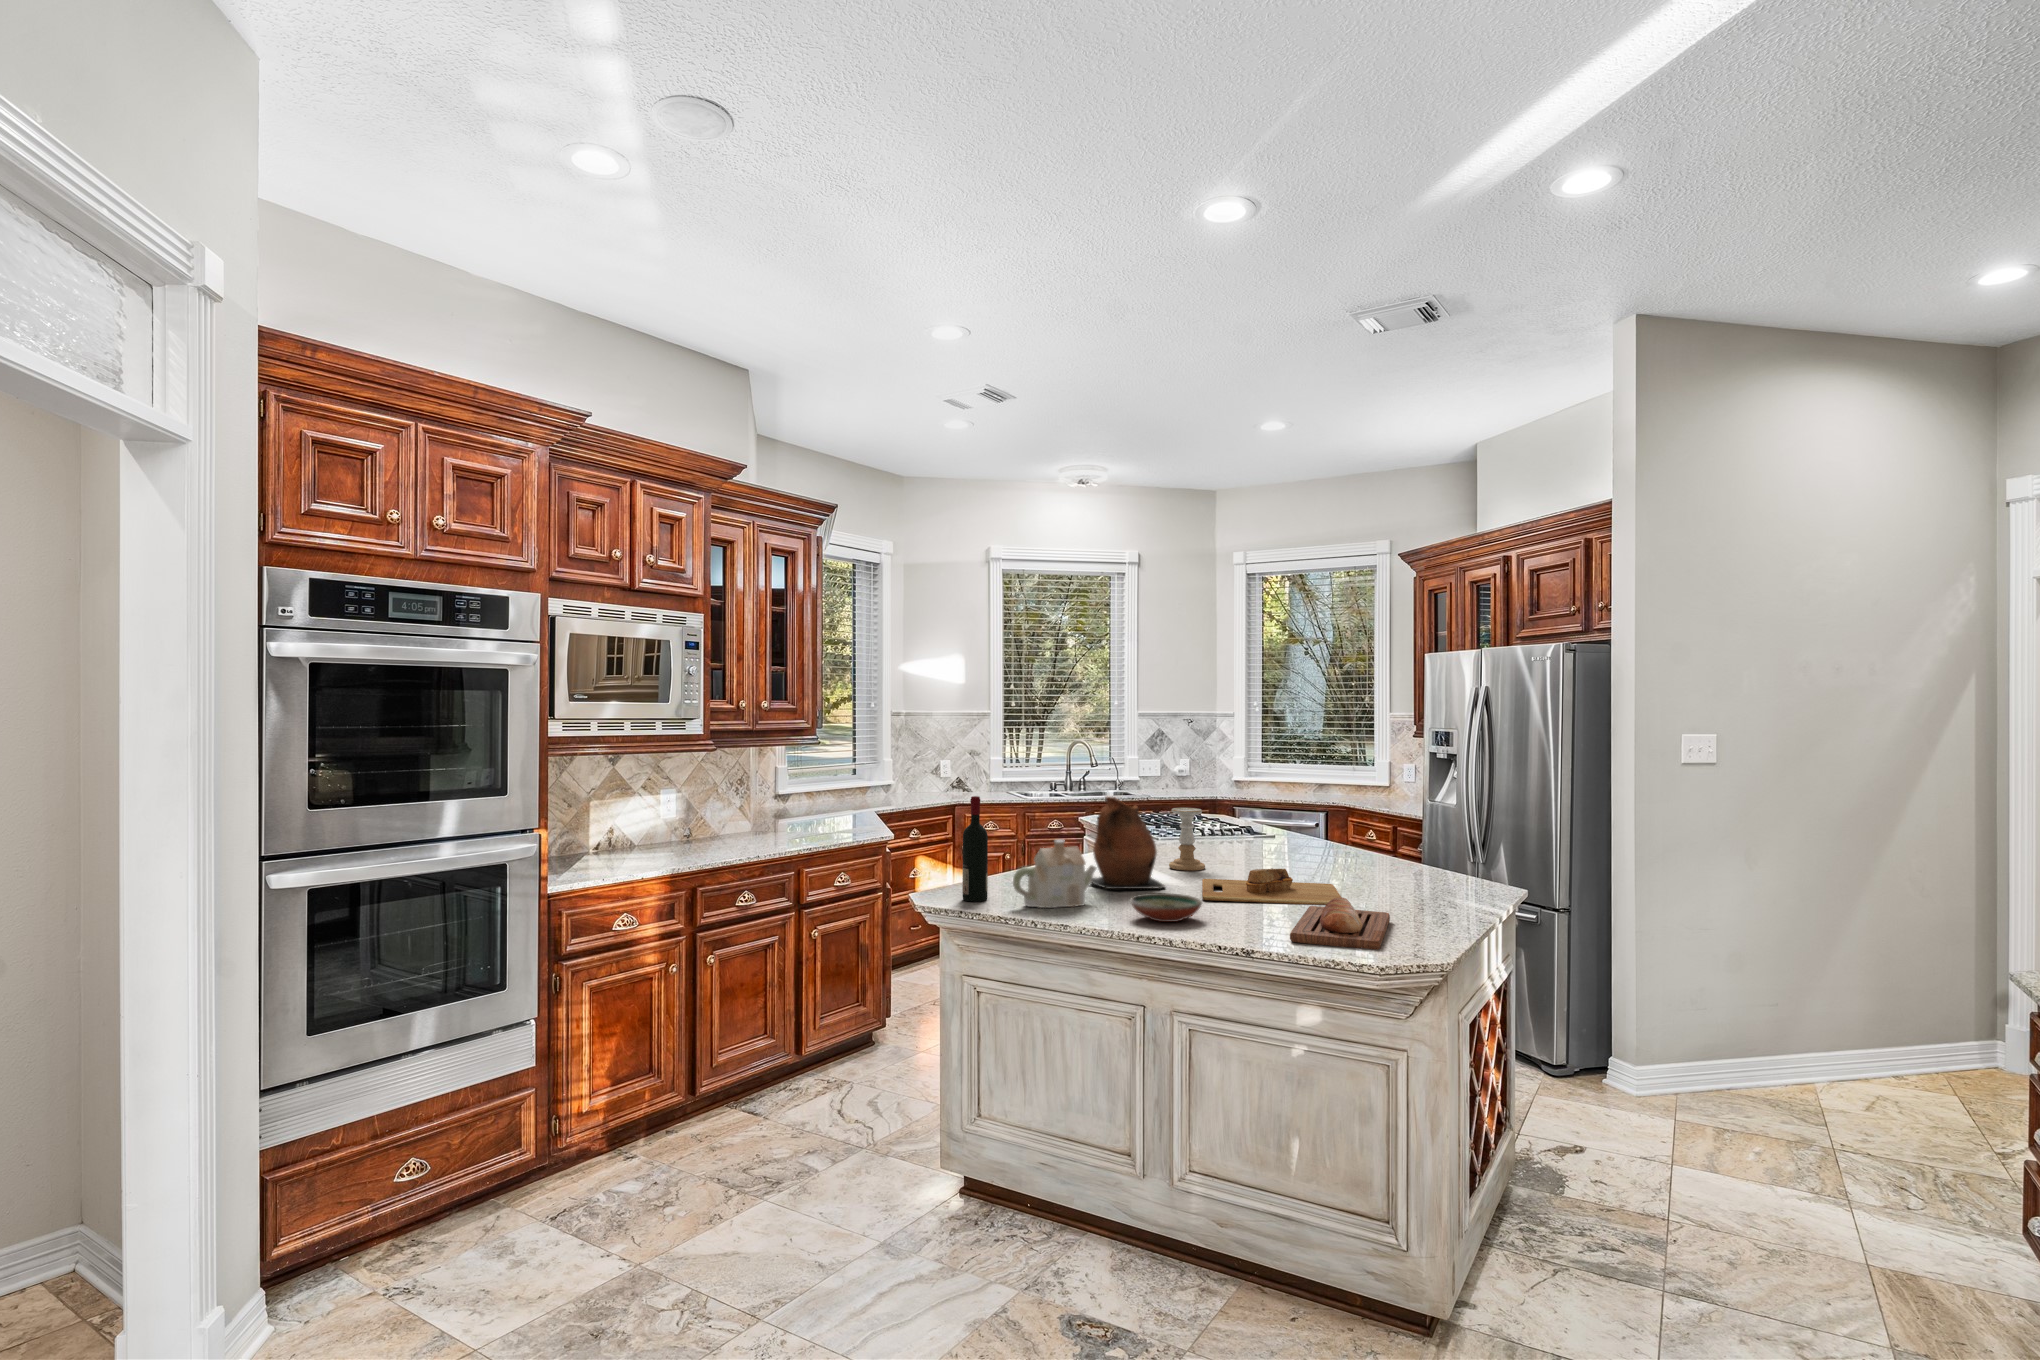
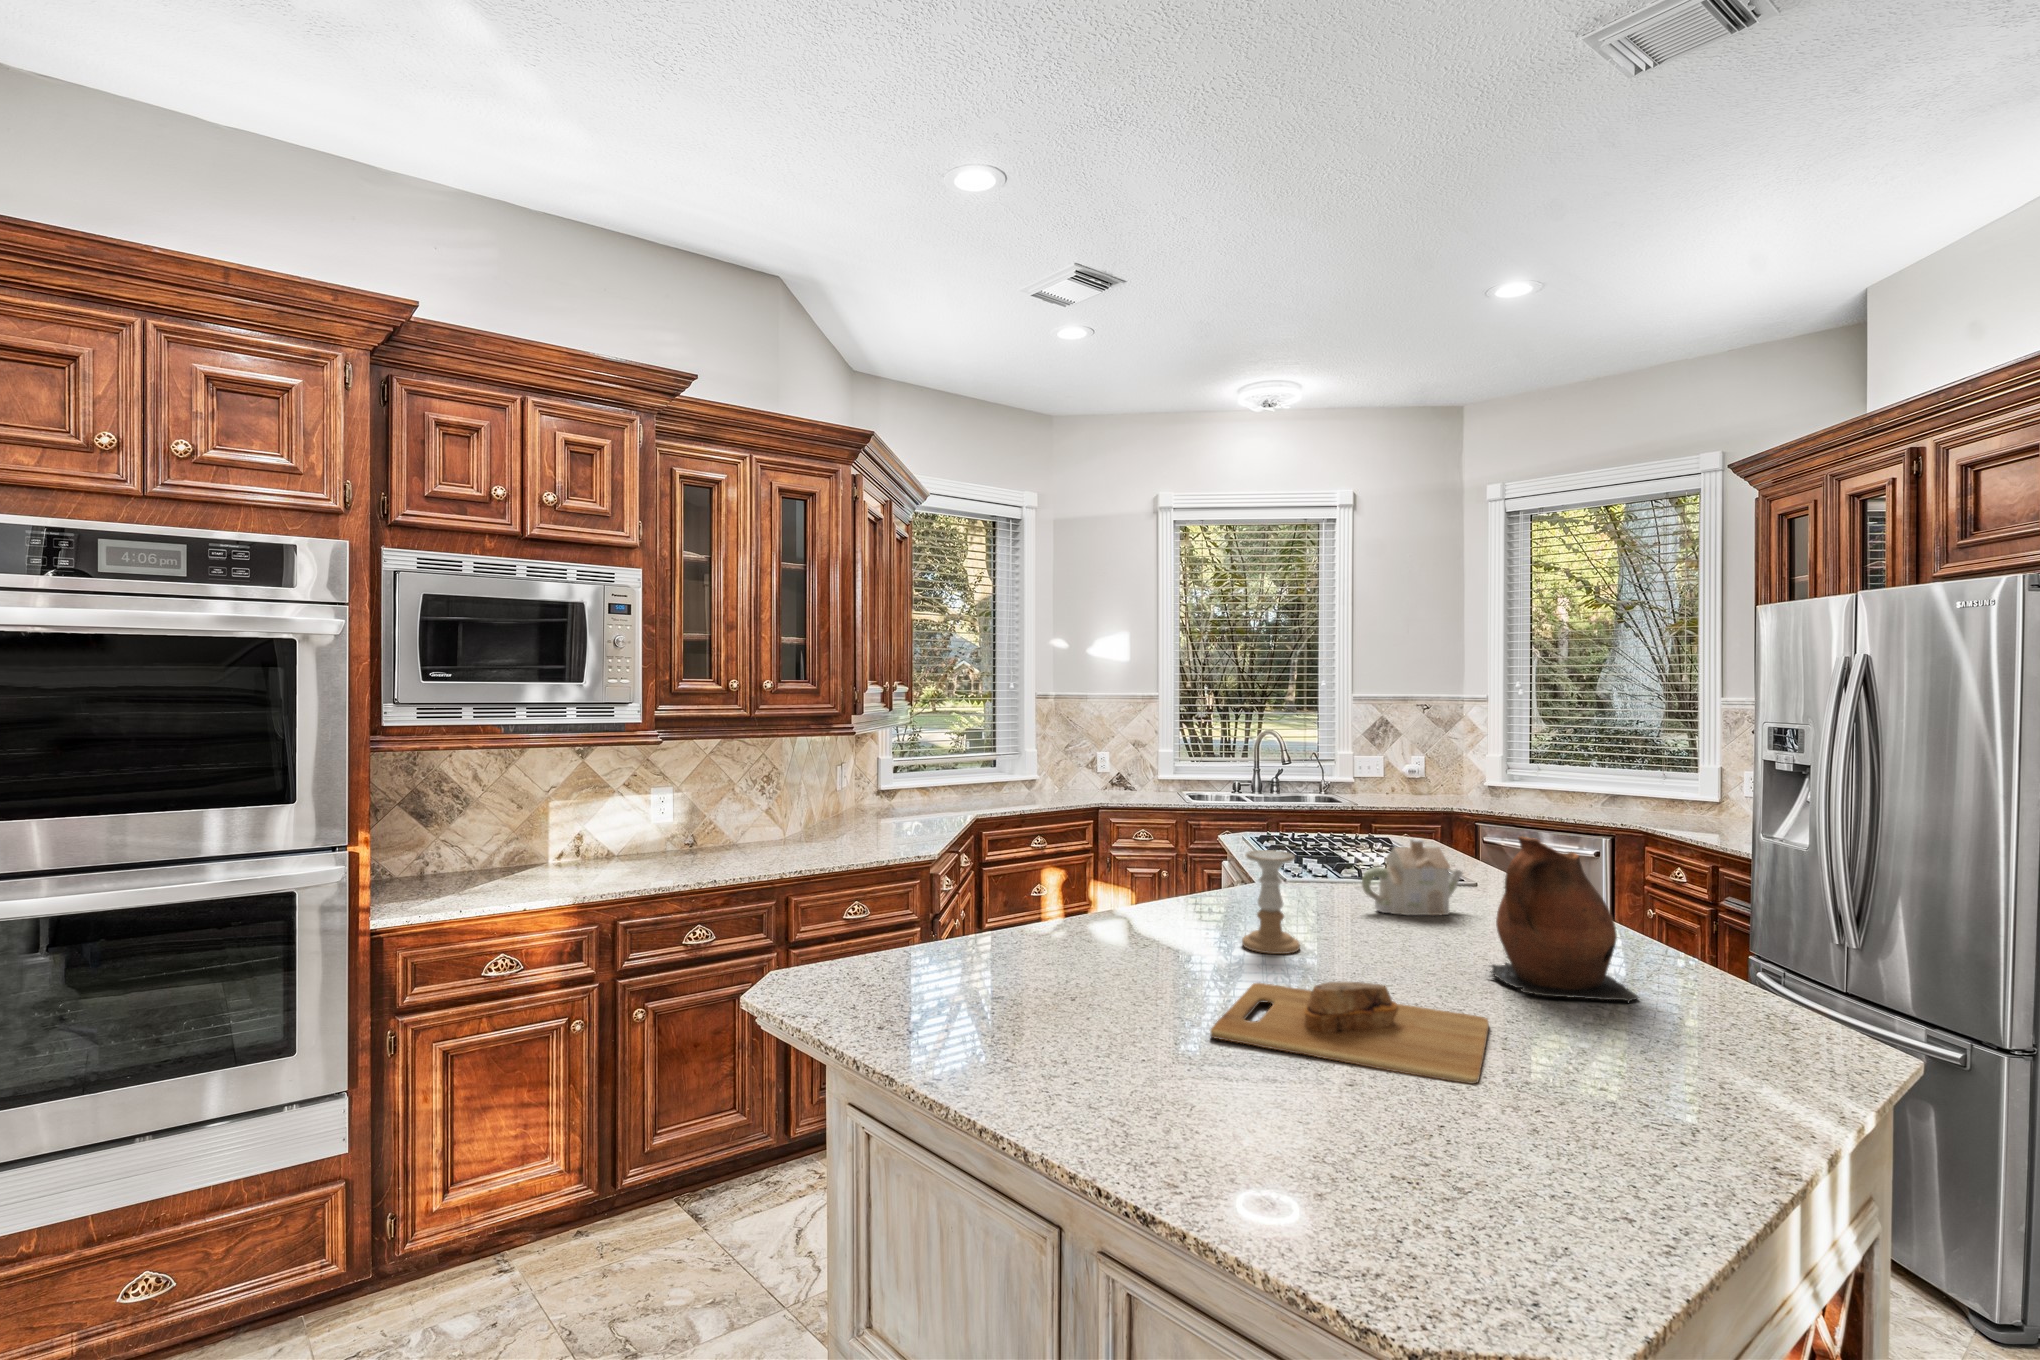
wine bottle: present [962,796,988,902] -> none [835,831,874,999]
ceramic pitcher: present [1091,797,1165,889] -> present [1490,836,1638,1003]
teapot: present [1013,840,1096,908] -> present [1362,839,1463,915]
decorative bowl: present [1130,893,1202,922] -> none [1018,1029,1152,1100]
bread loaf: present [1290,897,1390,950] -> none [1252,1096,1540,1289]

